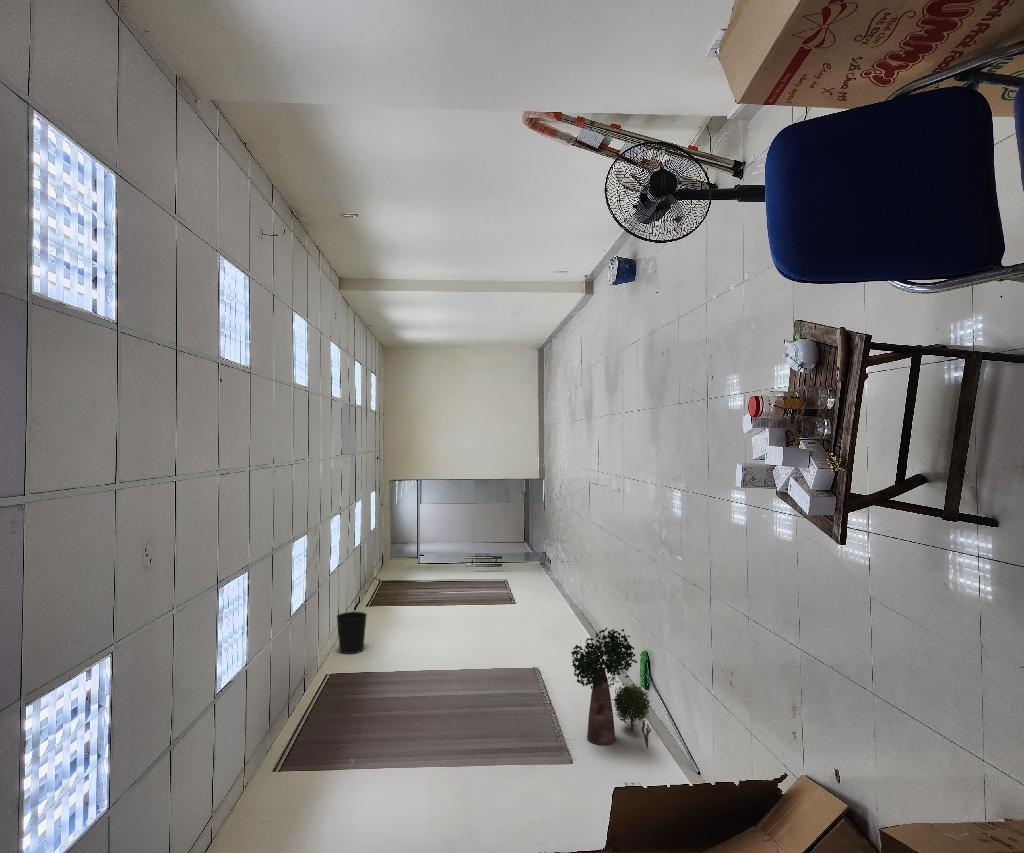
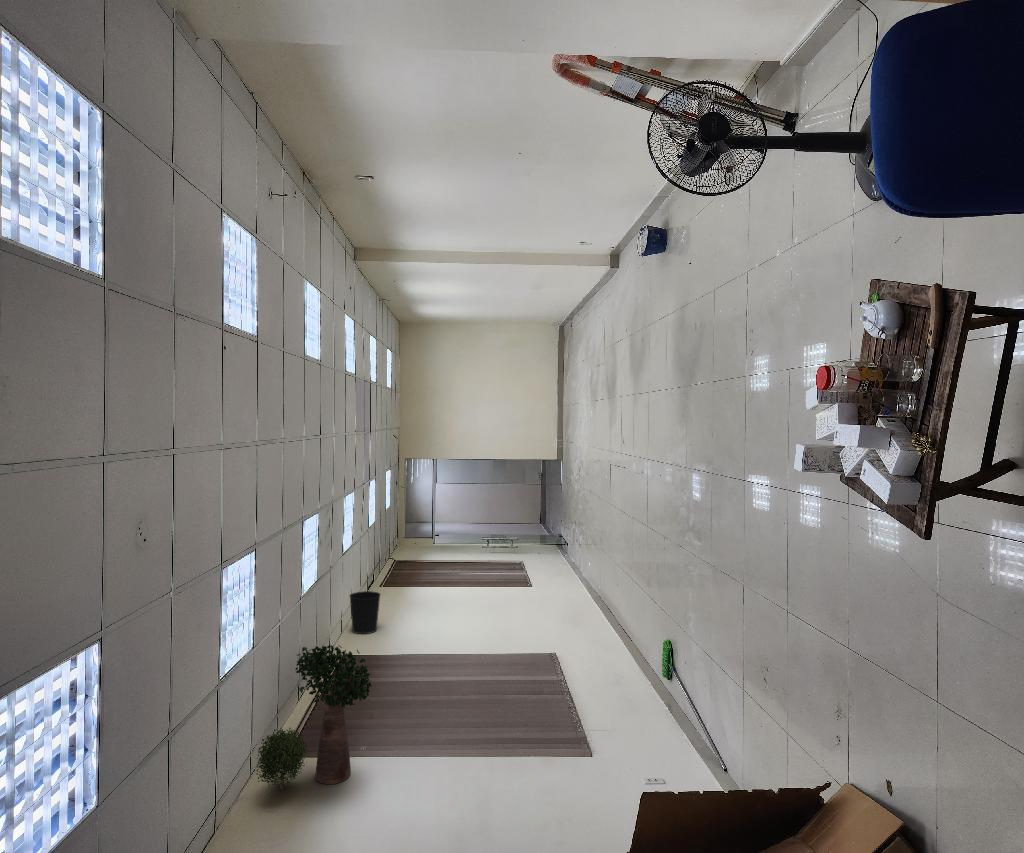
potted plant: present [571,628,651,748] -> present [256,645,372,789]

